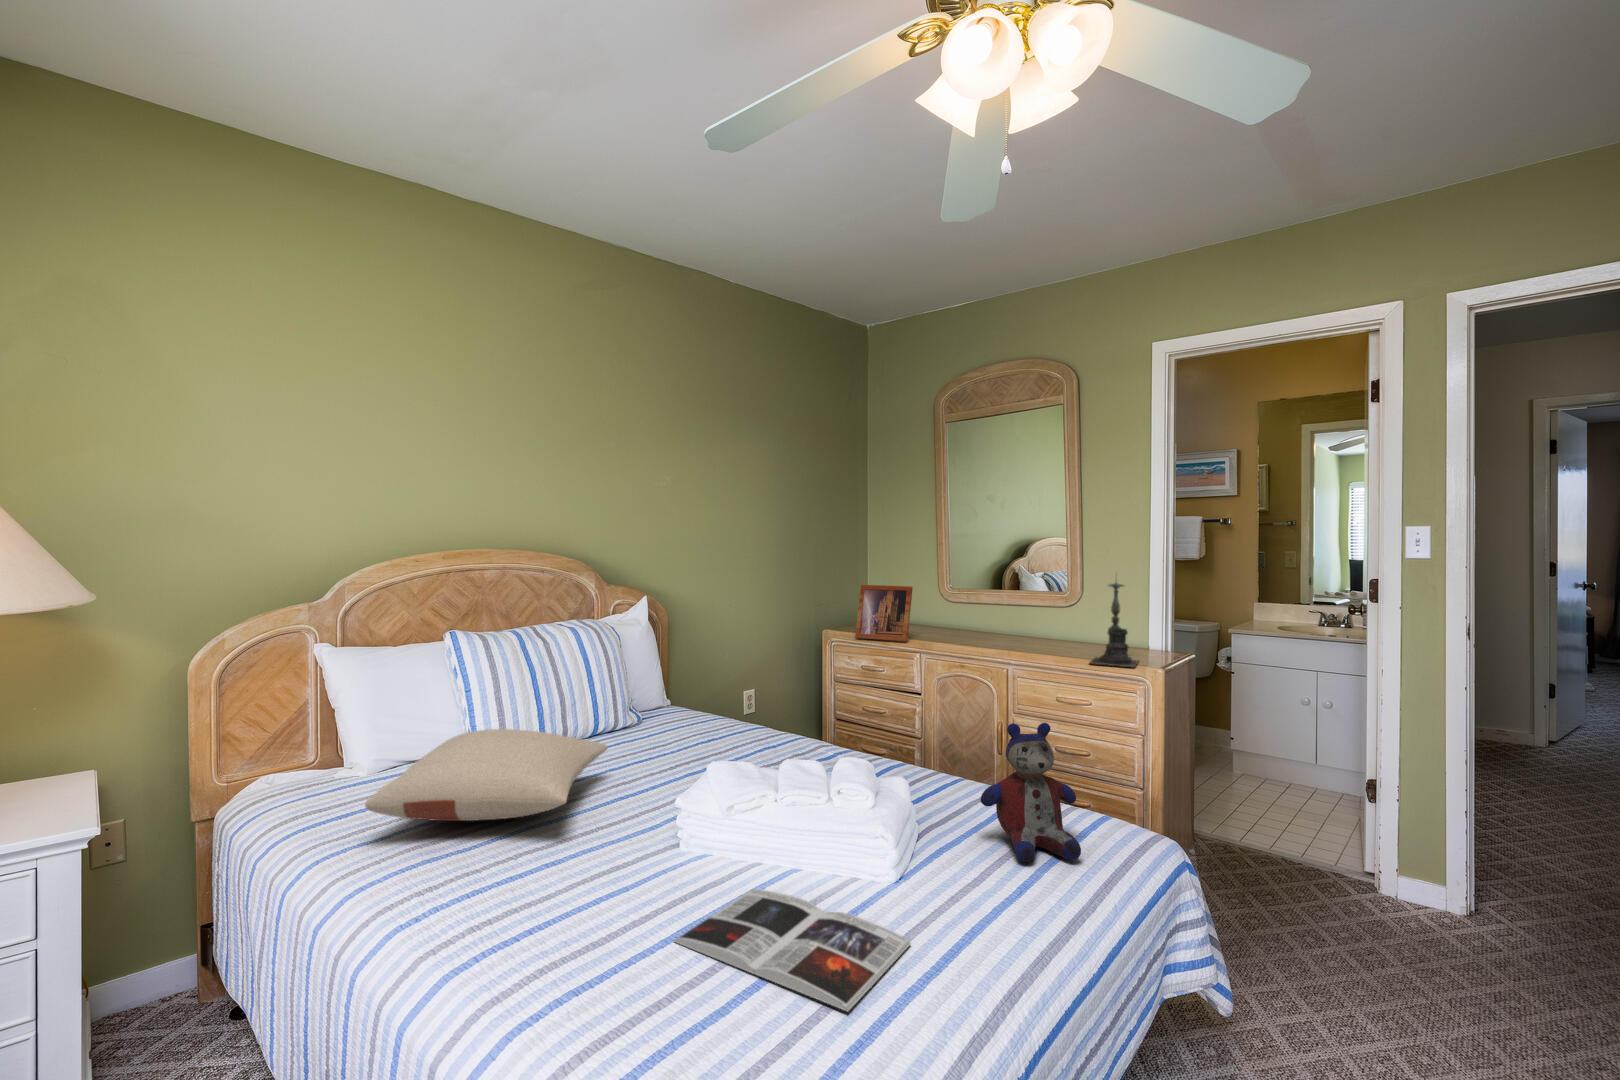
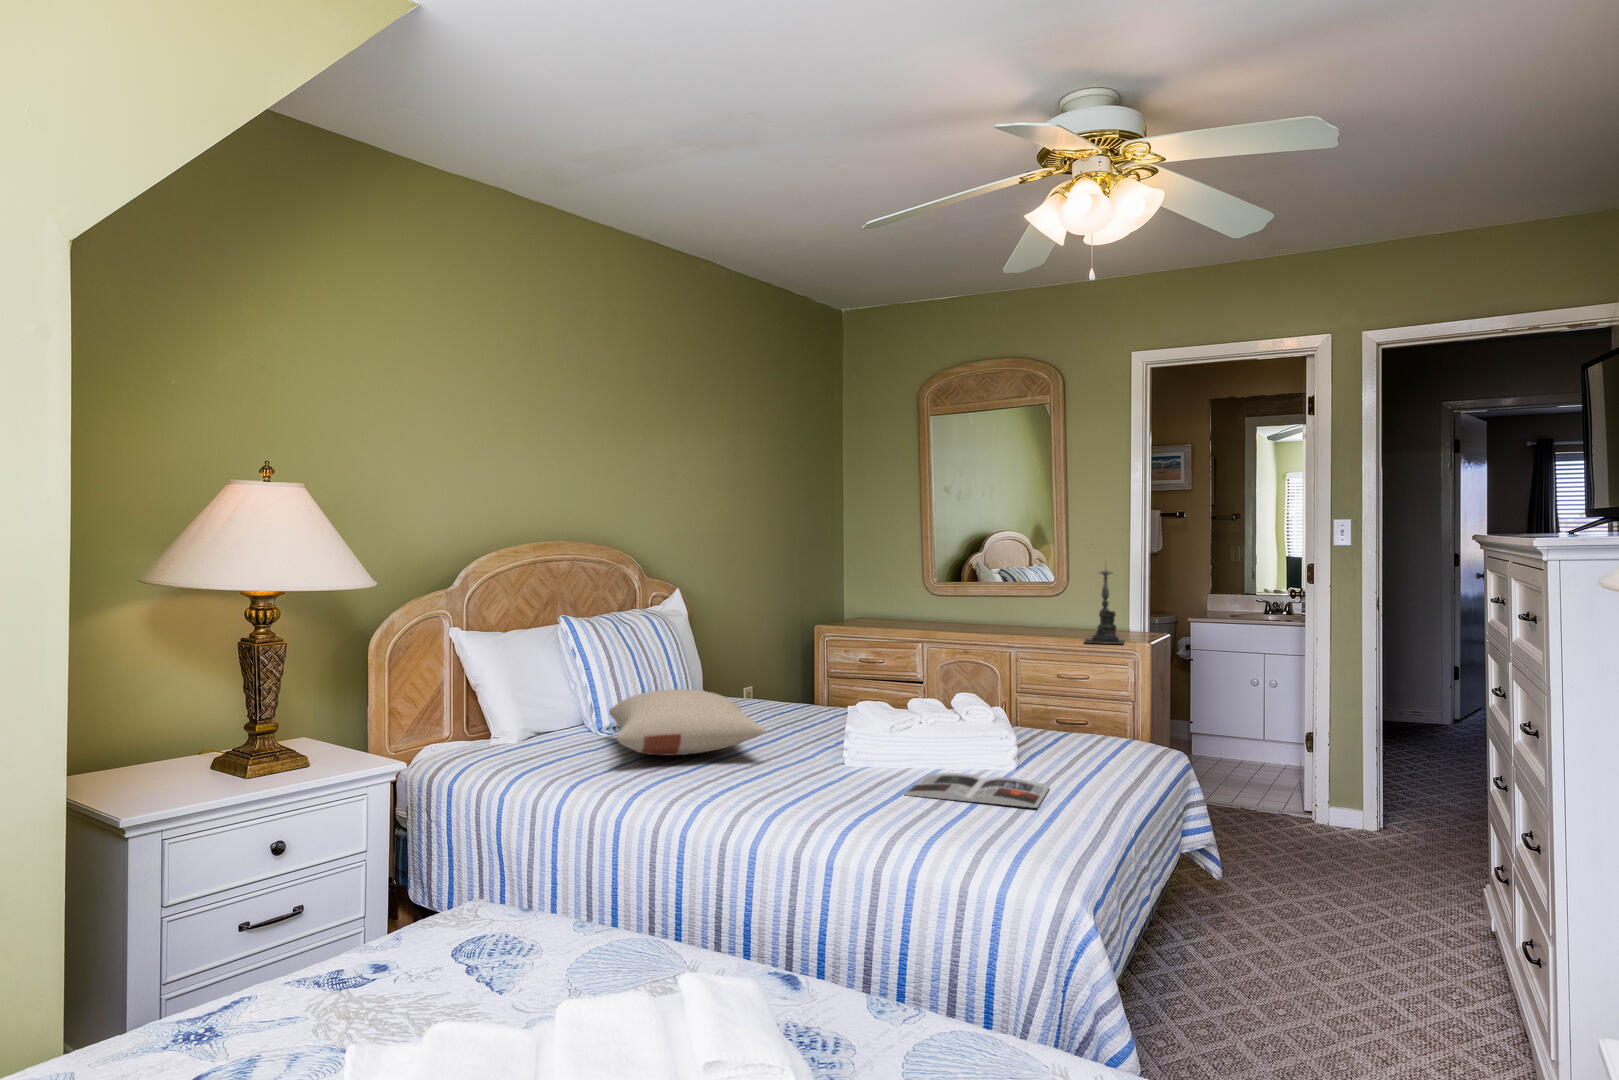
picture frame: present [855,585,913,642] -> none [853,578,910,632]
stuffed bear: present [981,723,1081,862] -> none [1057,663,1130,756]

